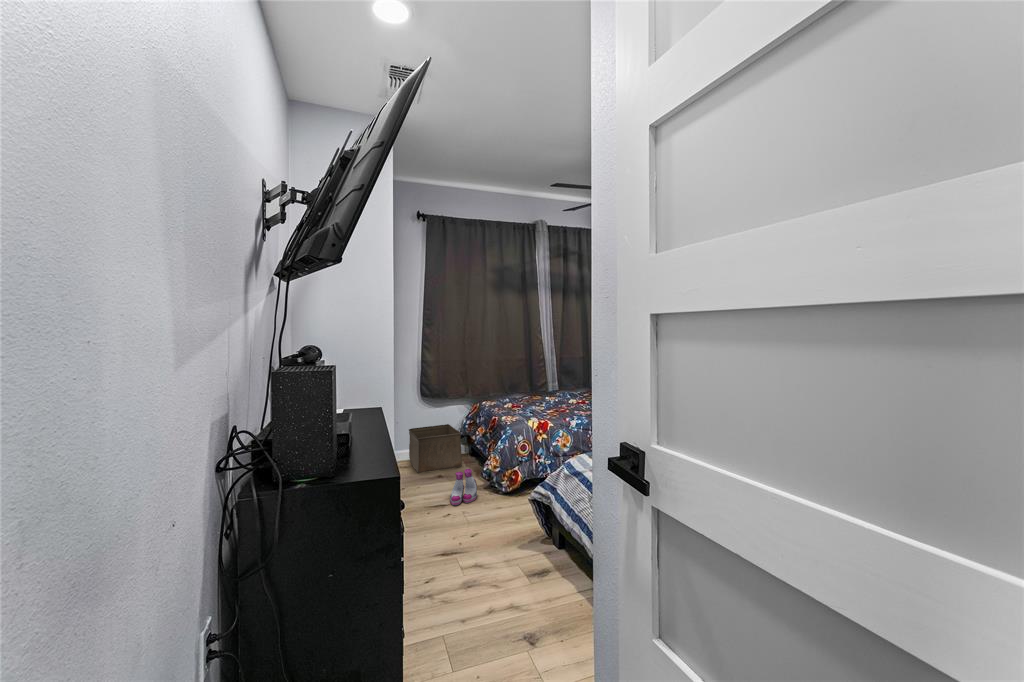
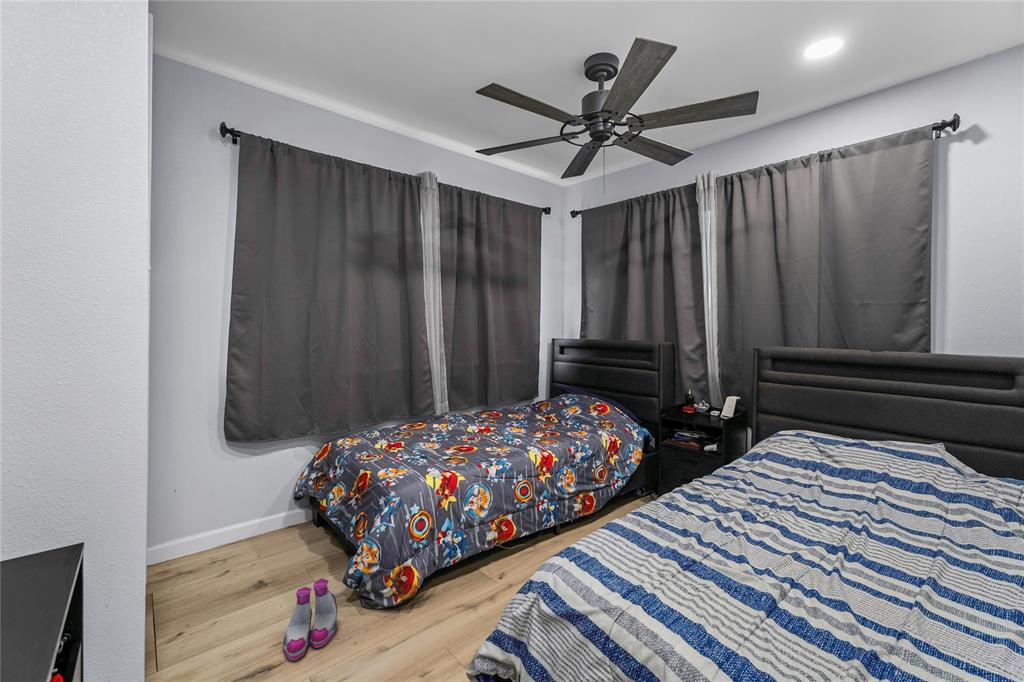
storage bin: present [409,424,462,473] -> none [199,480,302,582]

